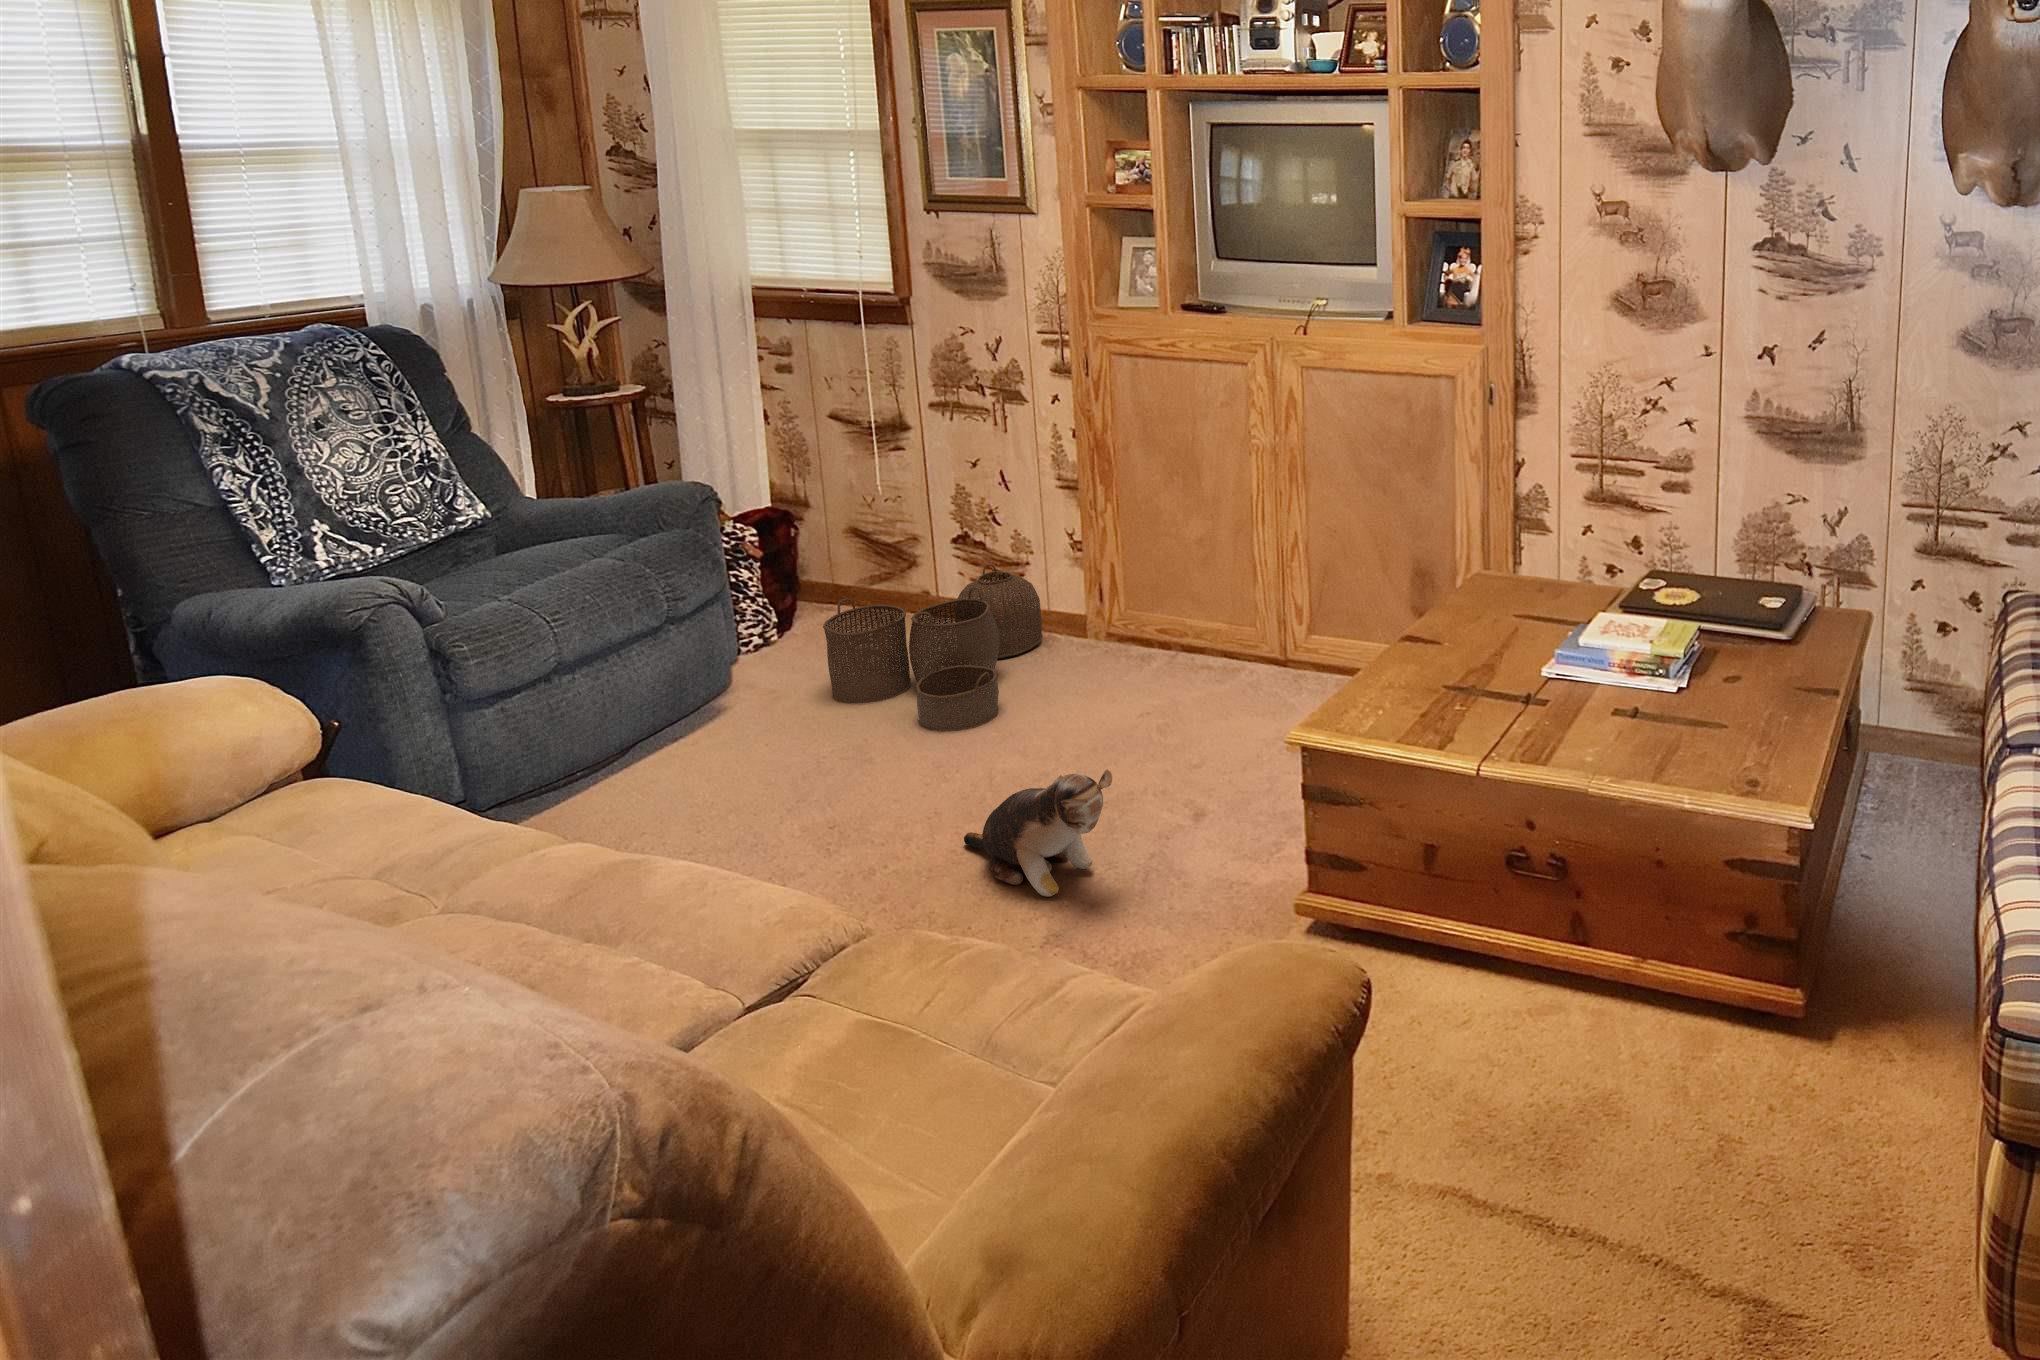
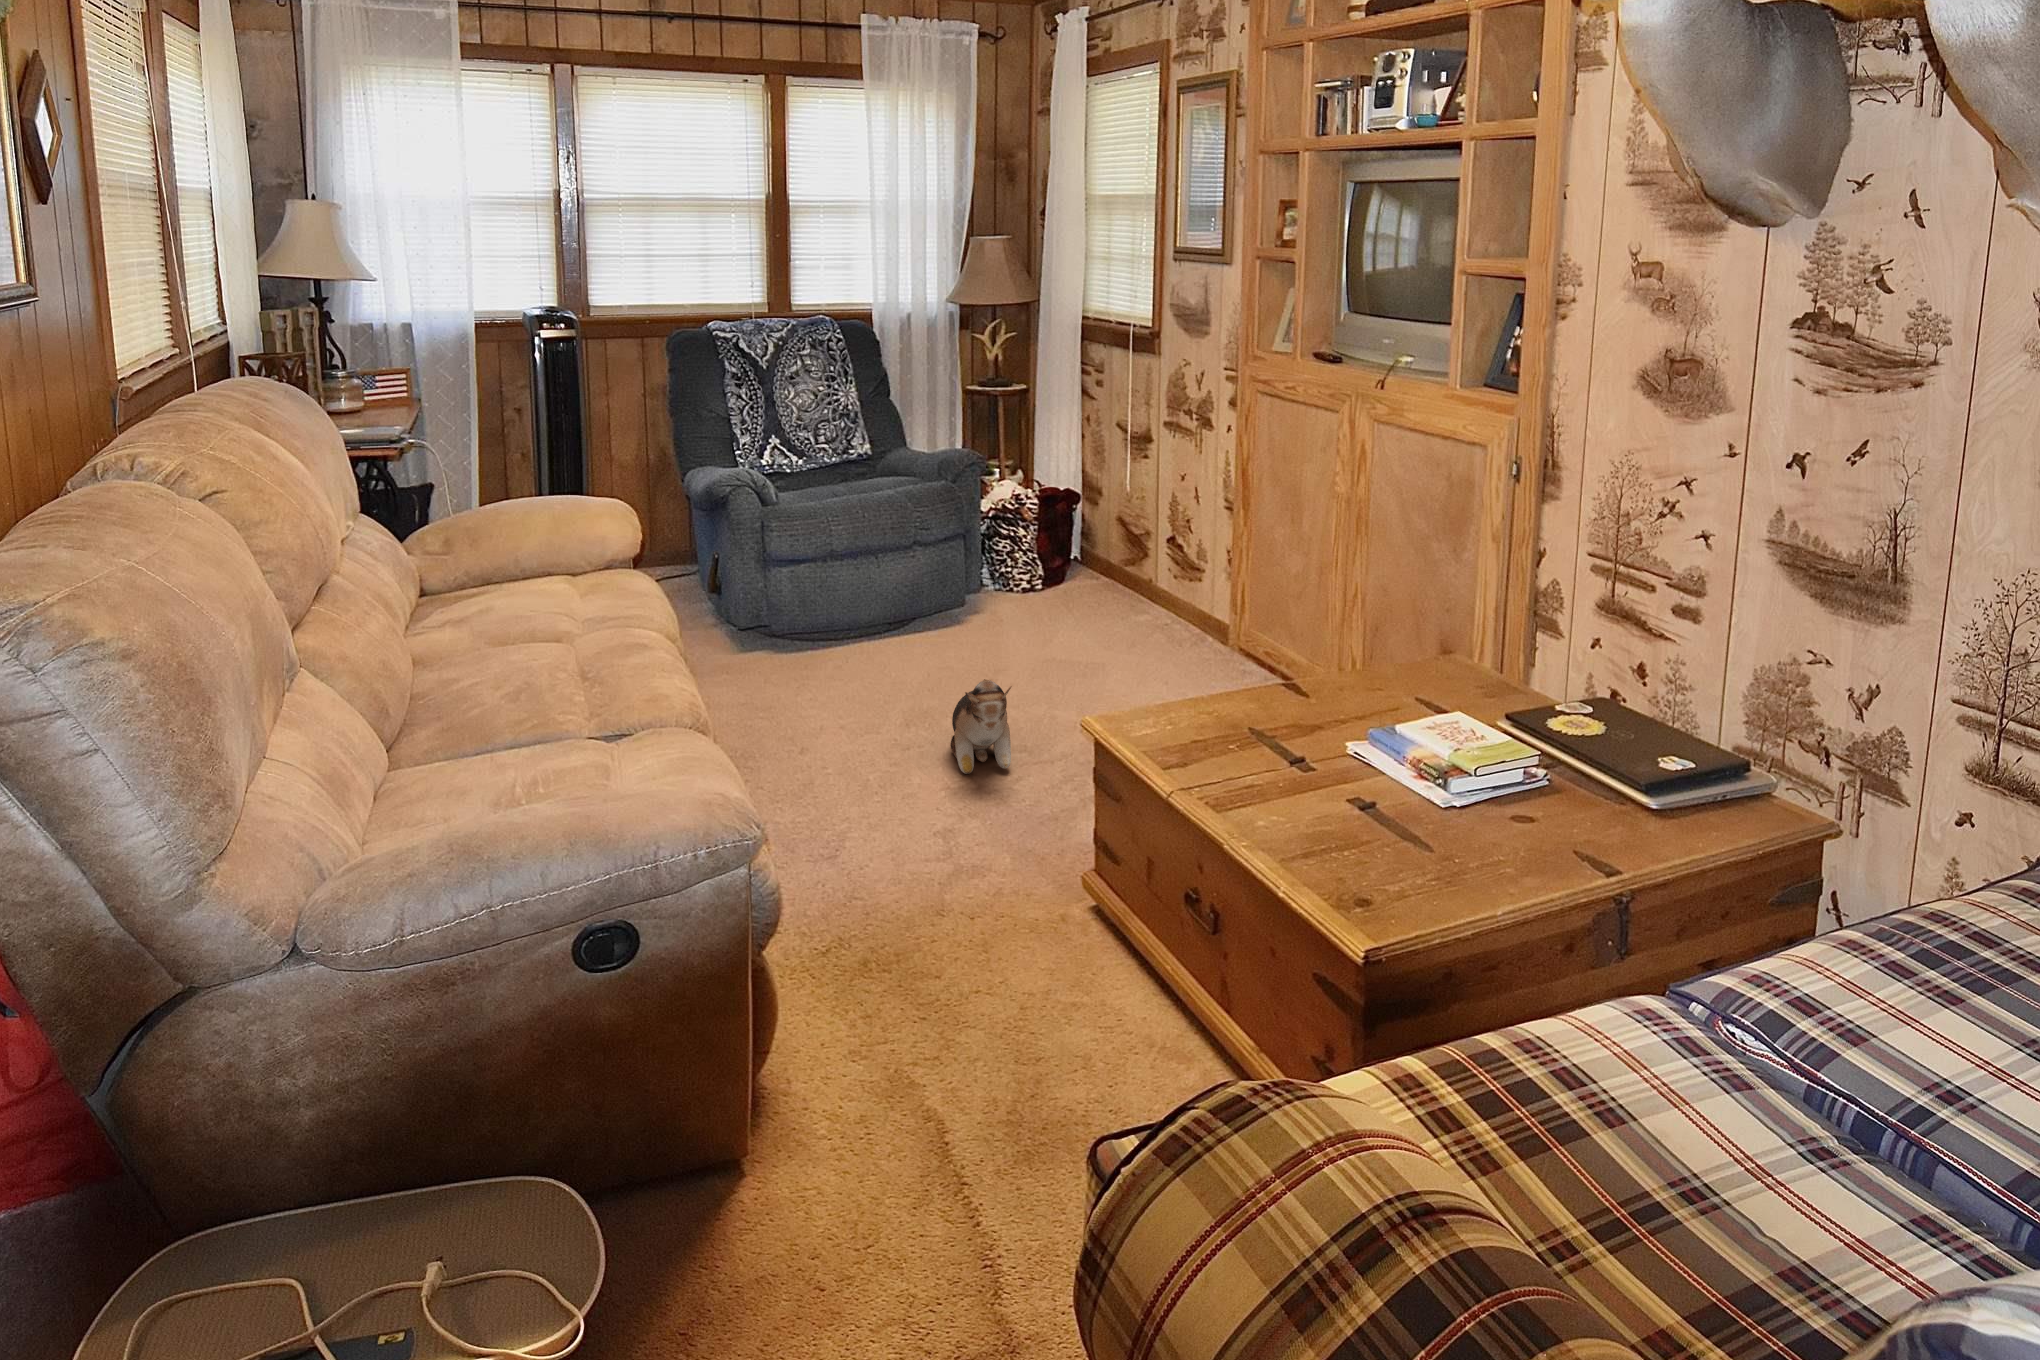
woven basket: present [823,565,1043,732] -> none [1017,554,1195,674]

